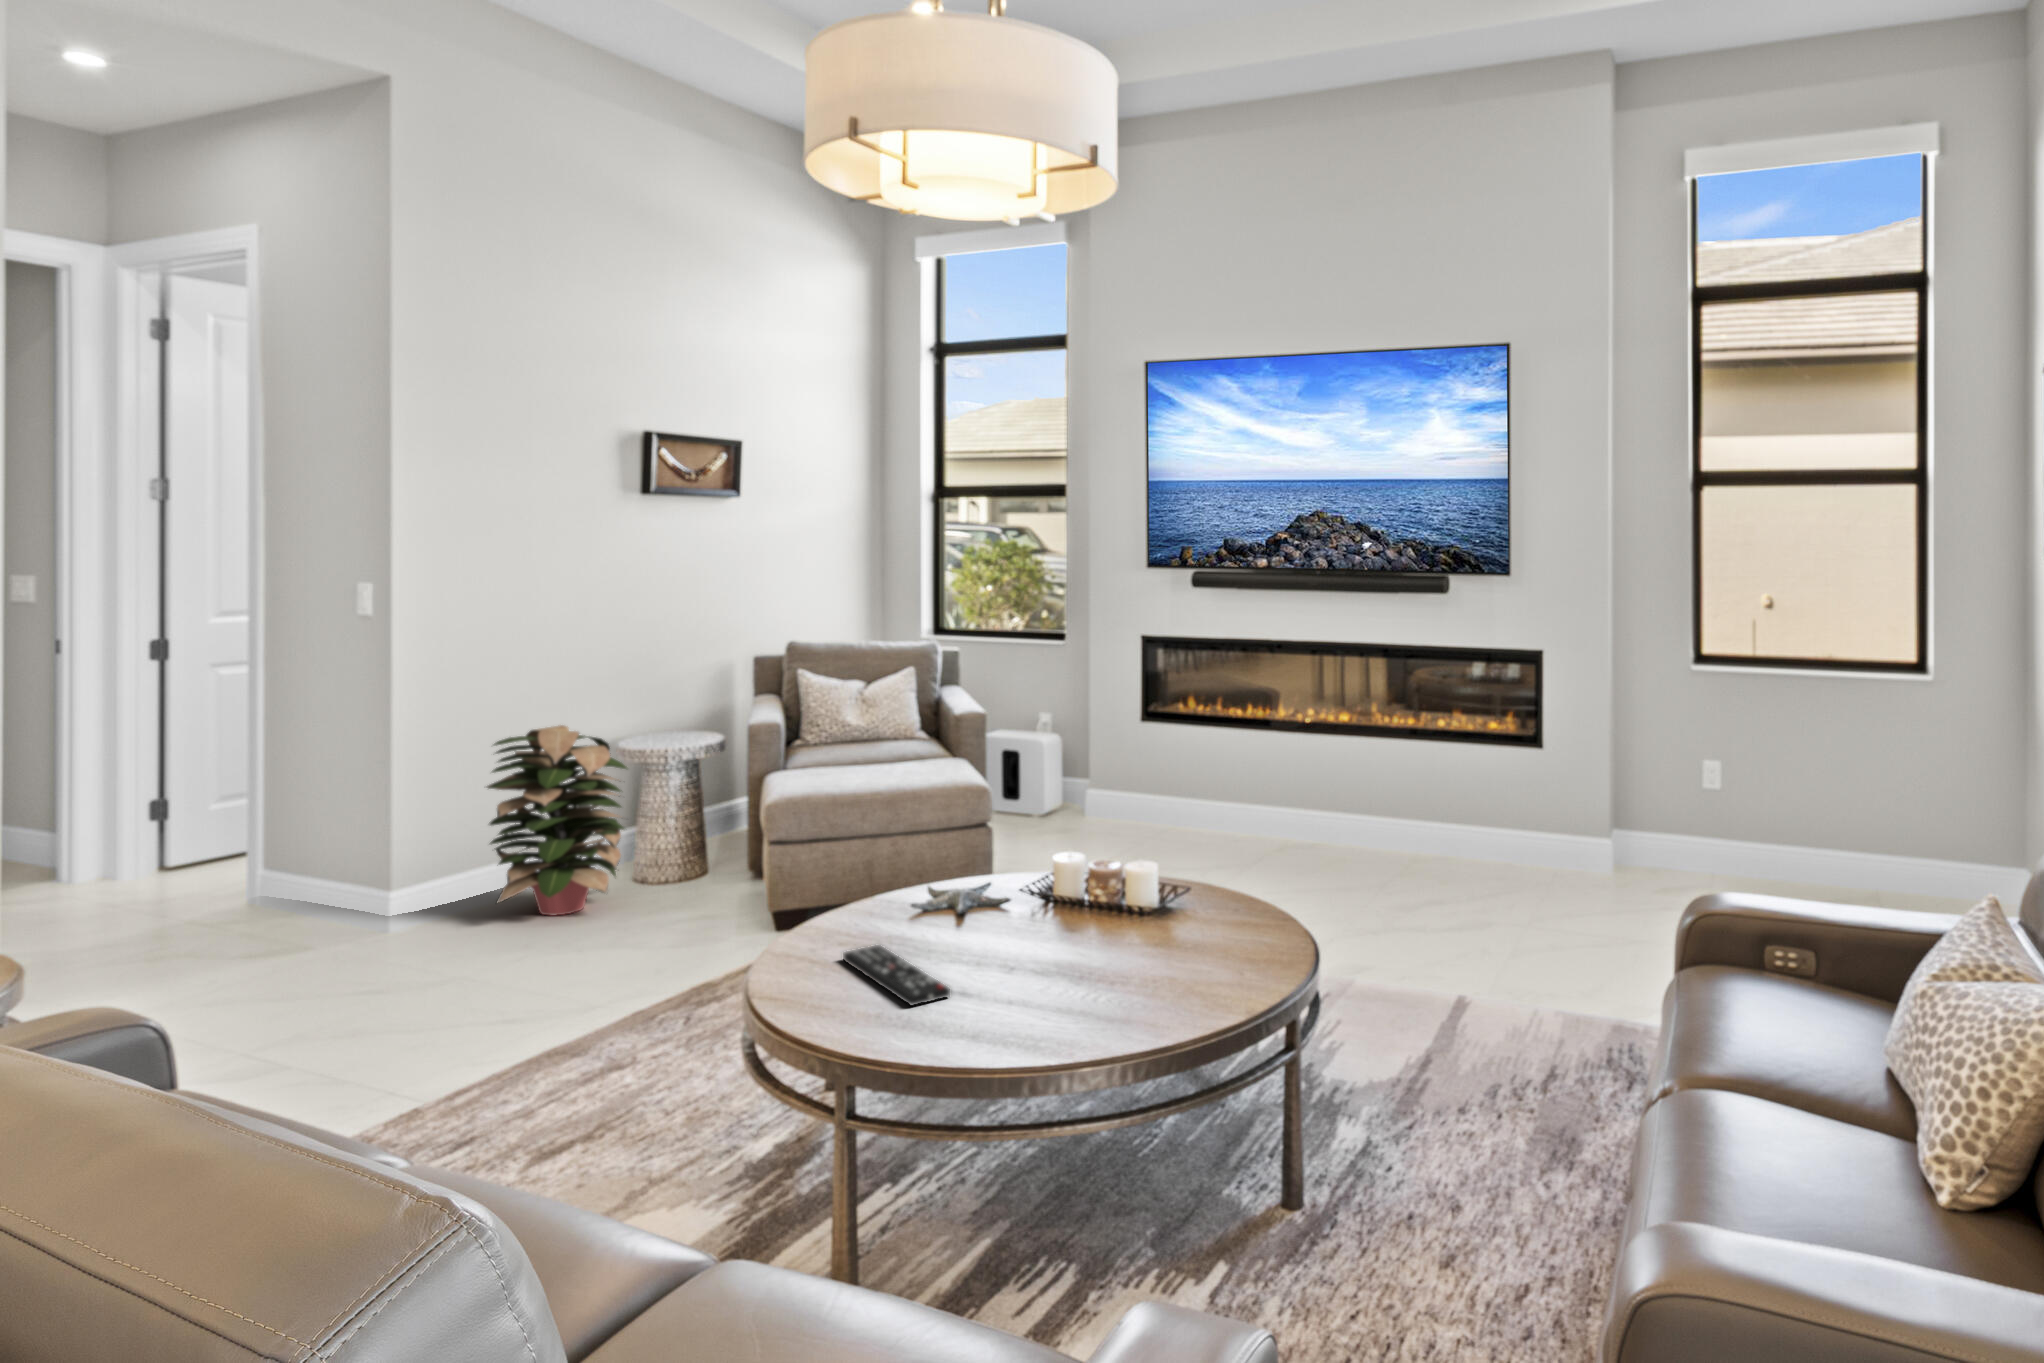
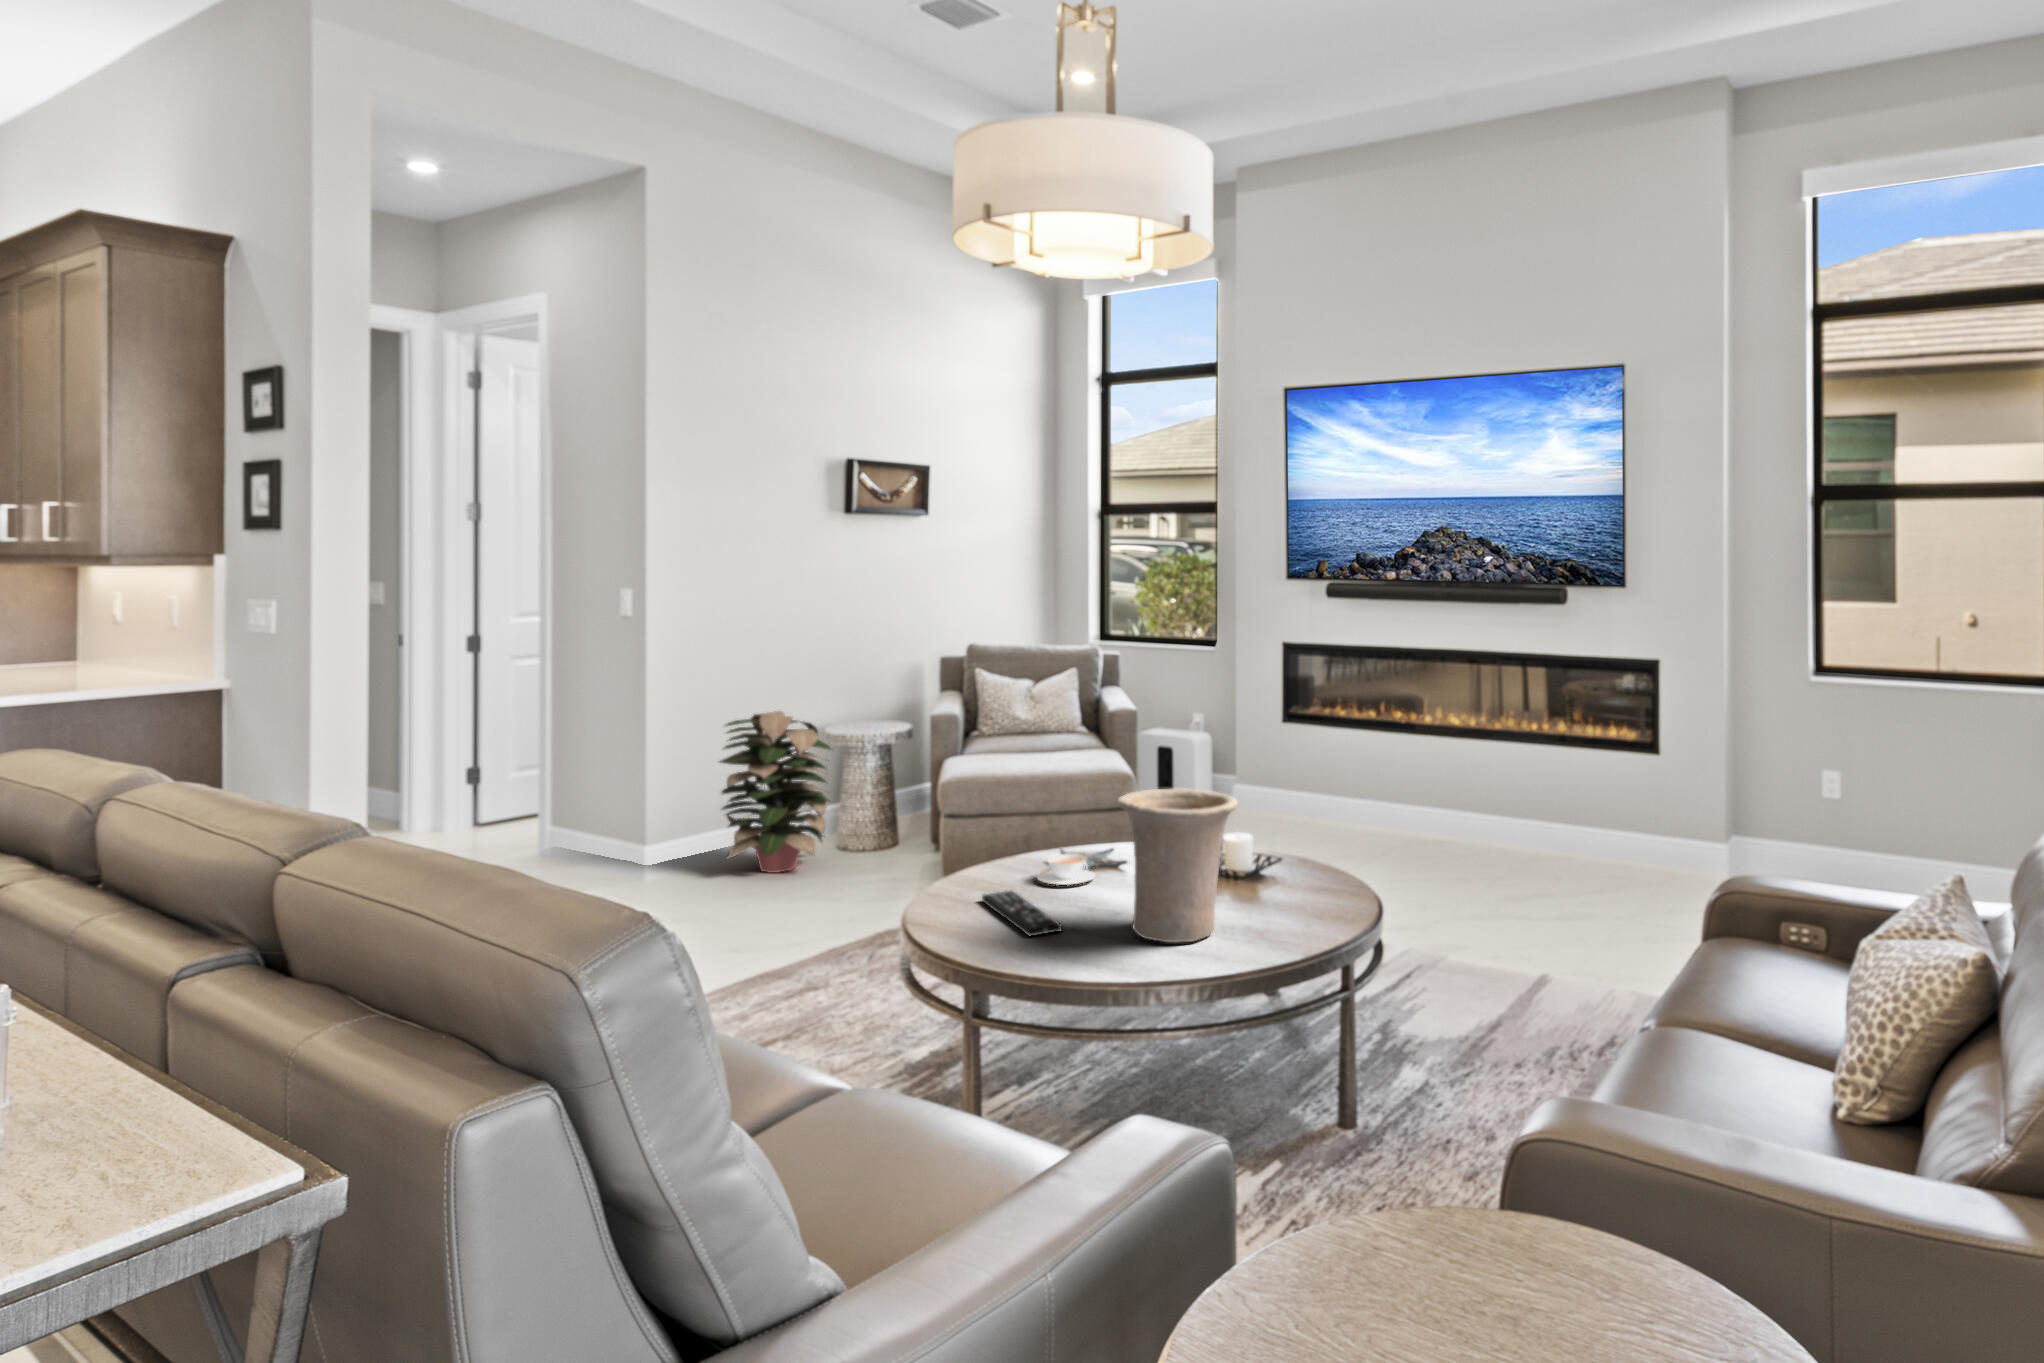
vase: none [1017,818,1163,1005] -> present [1117,788,1238,942]
teacup: none [905,895,977,934] -> present [1037,854,1096,885]

